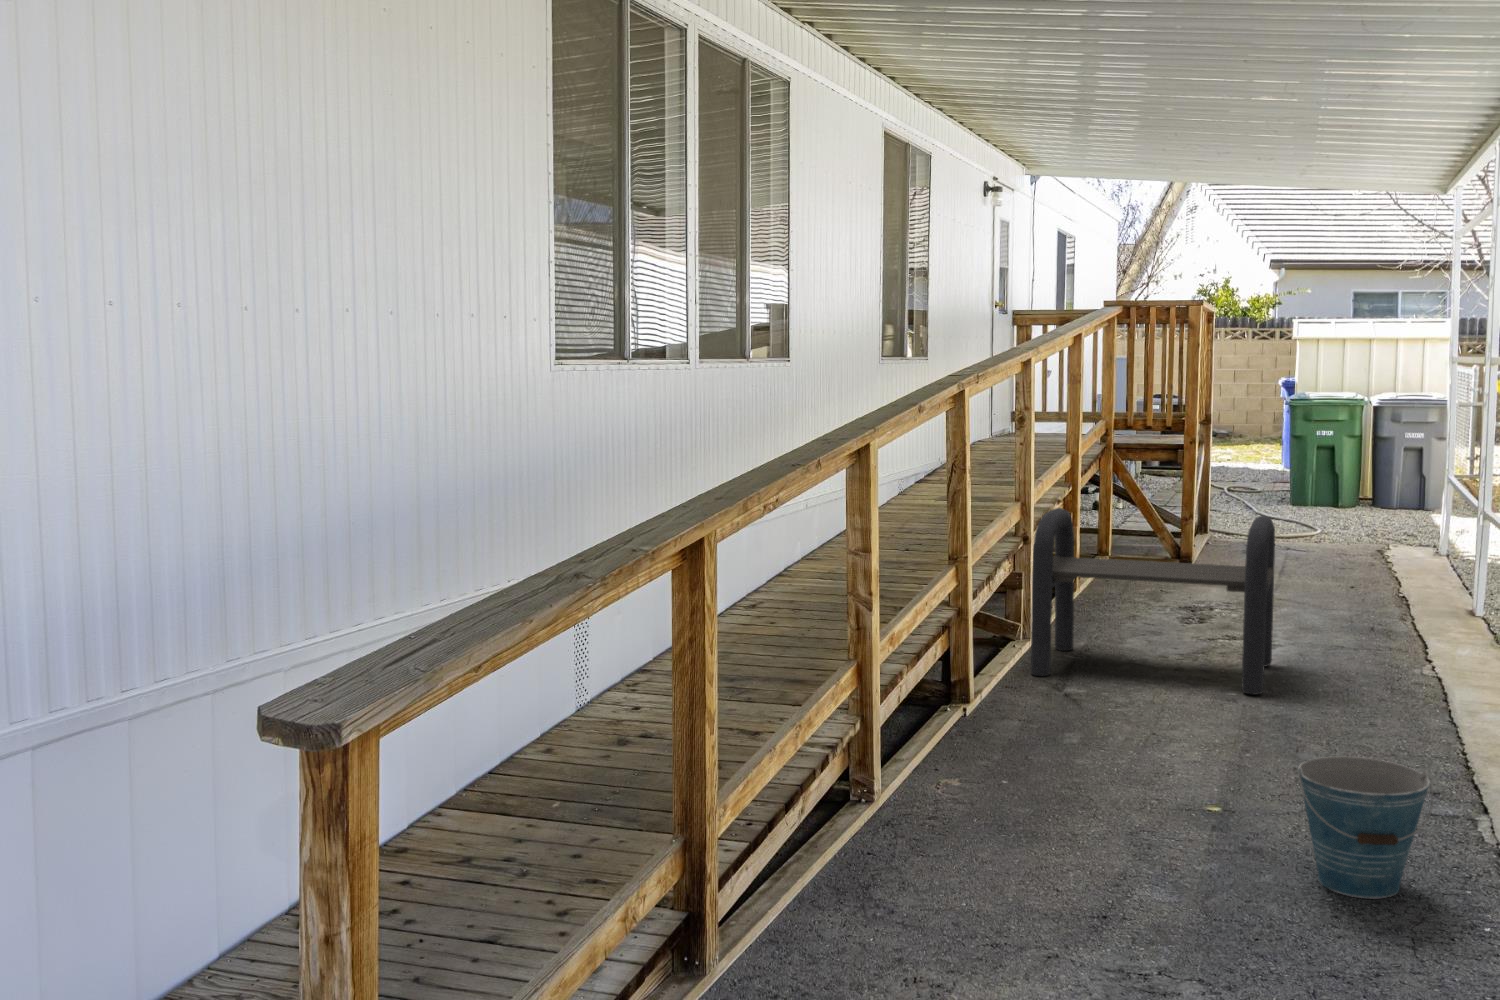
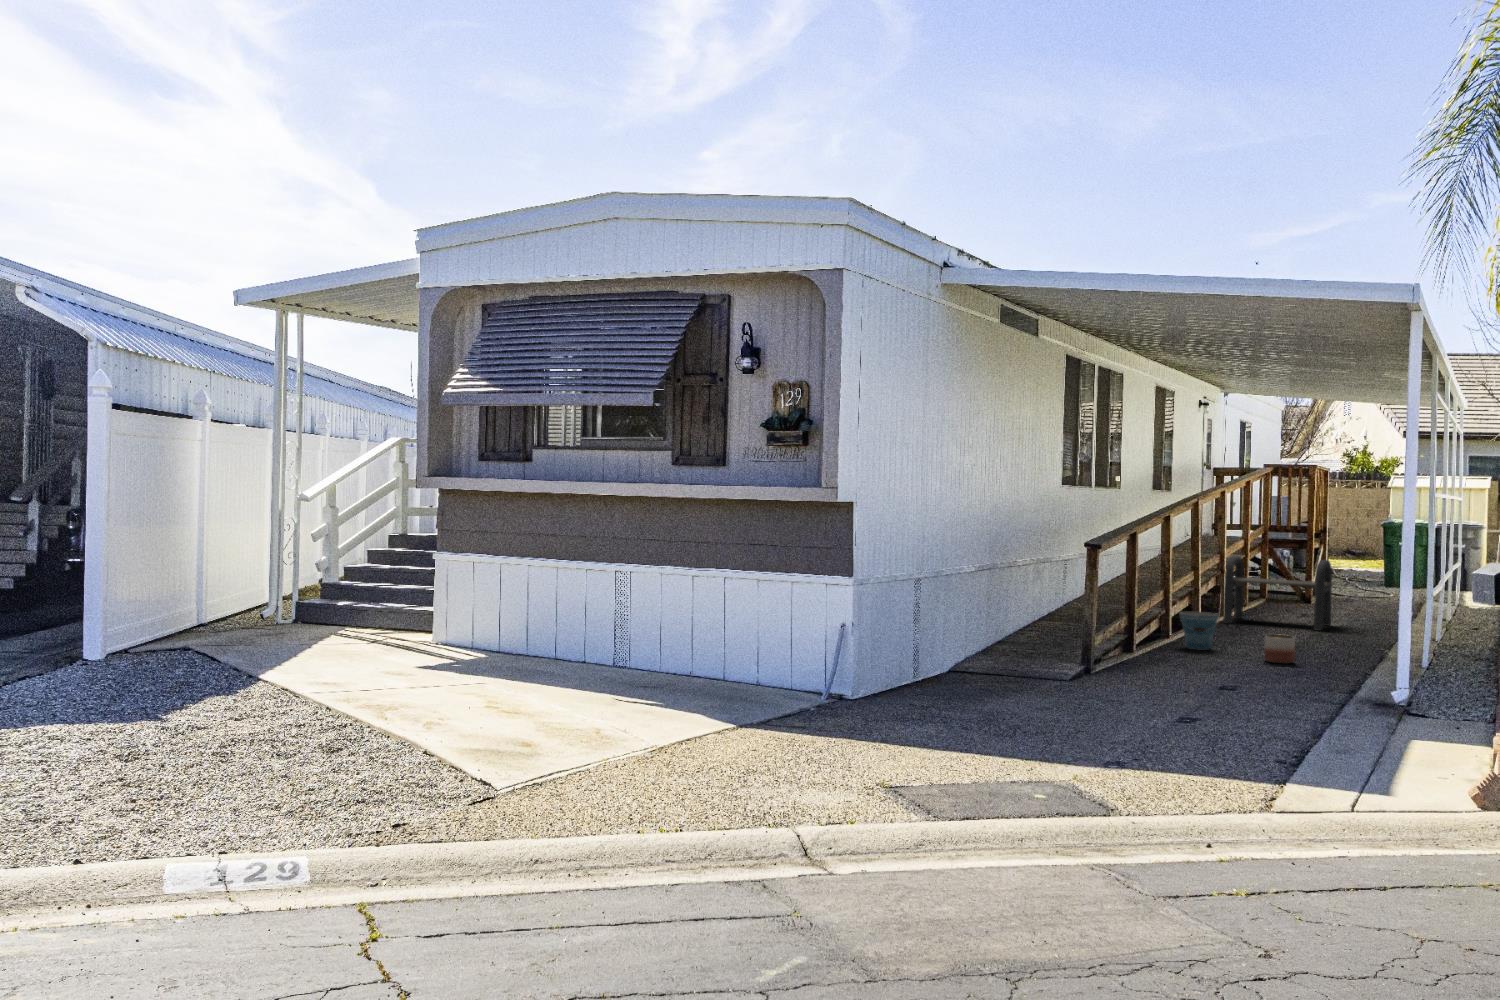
bucket: present [1298,757,1433,899] -> present [1180,612,1219,649]
planter: none [1159,844,1260,962] -> present [1264,635,1295,664]

